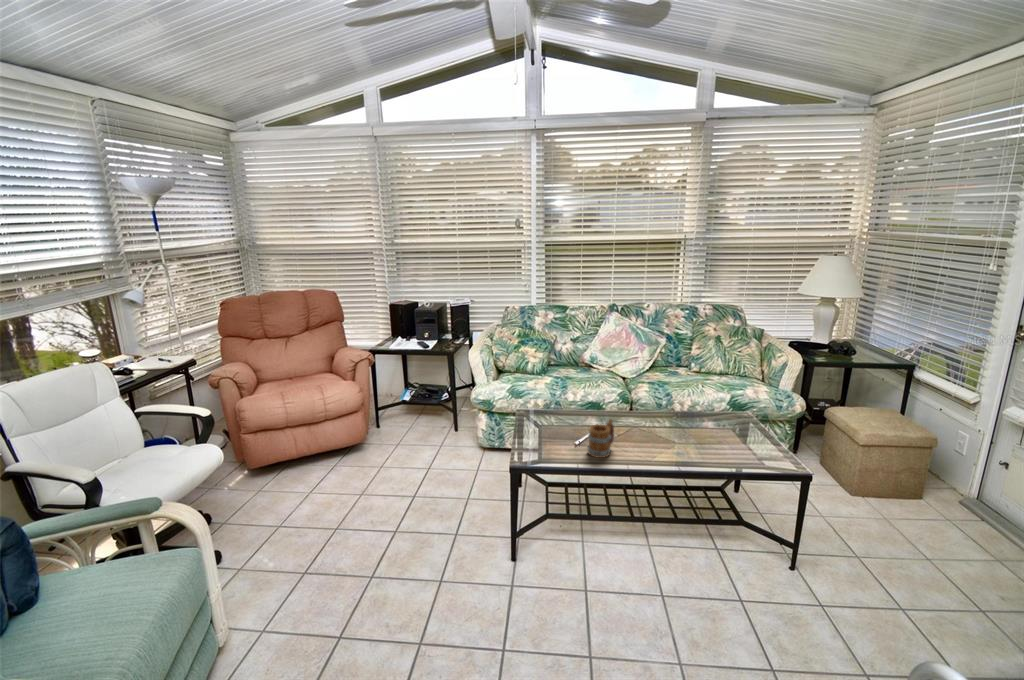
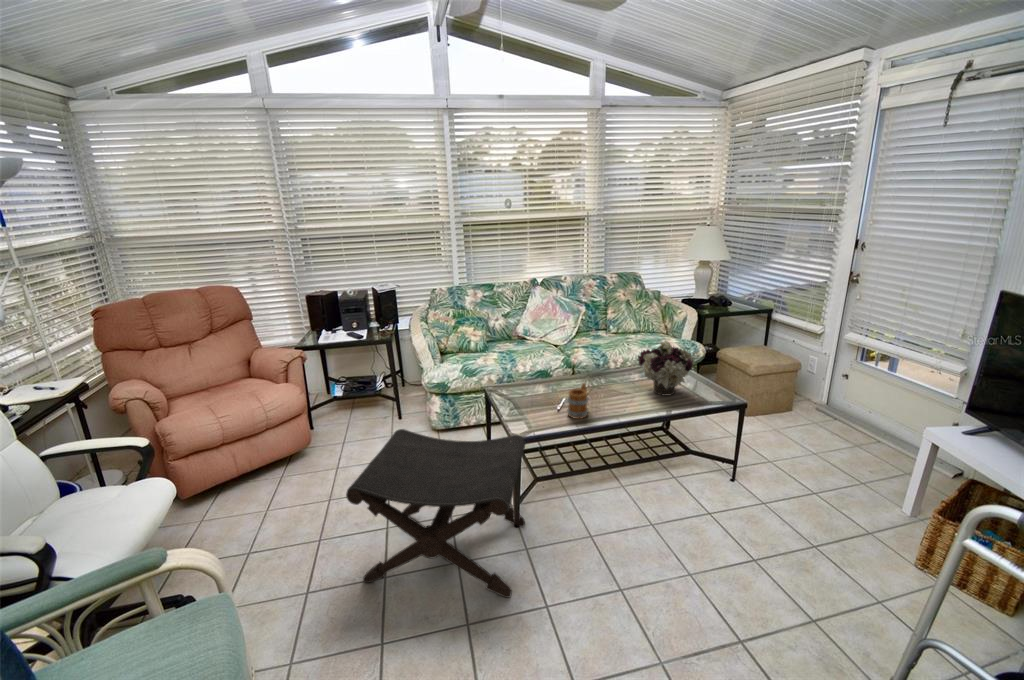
flower arrangement: none [689,384,755,450] -> present [638,341,694,395]
footstool: none [337,438,526,630] -> present [346,429,525,598]

